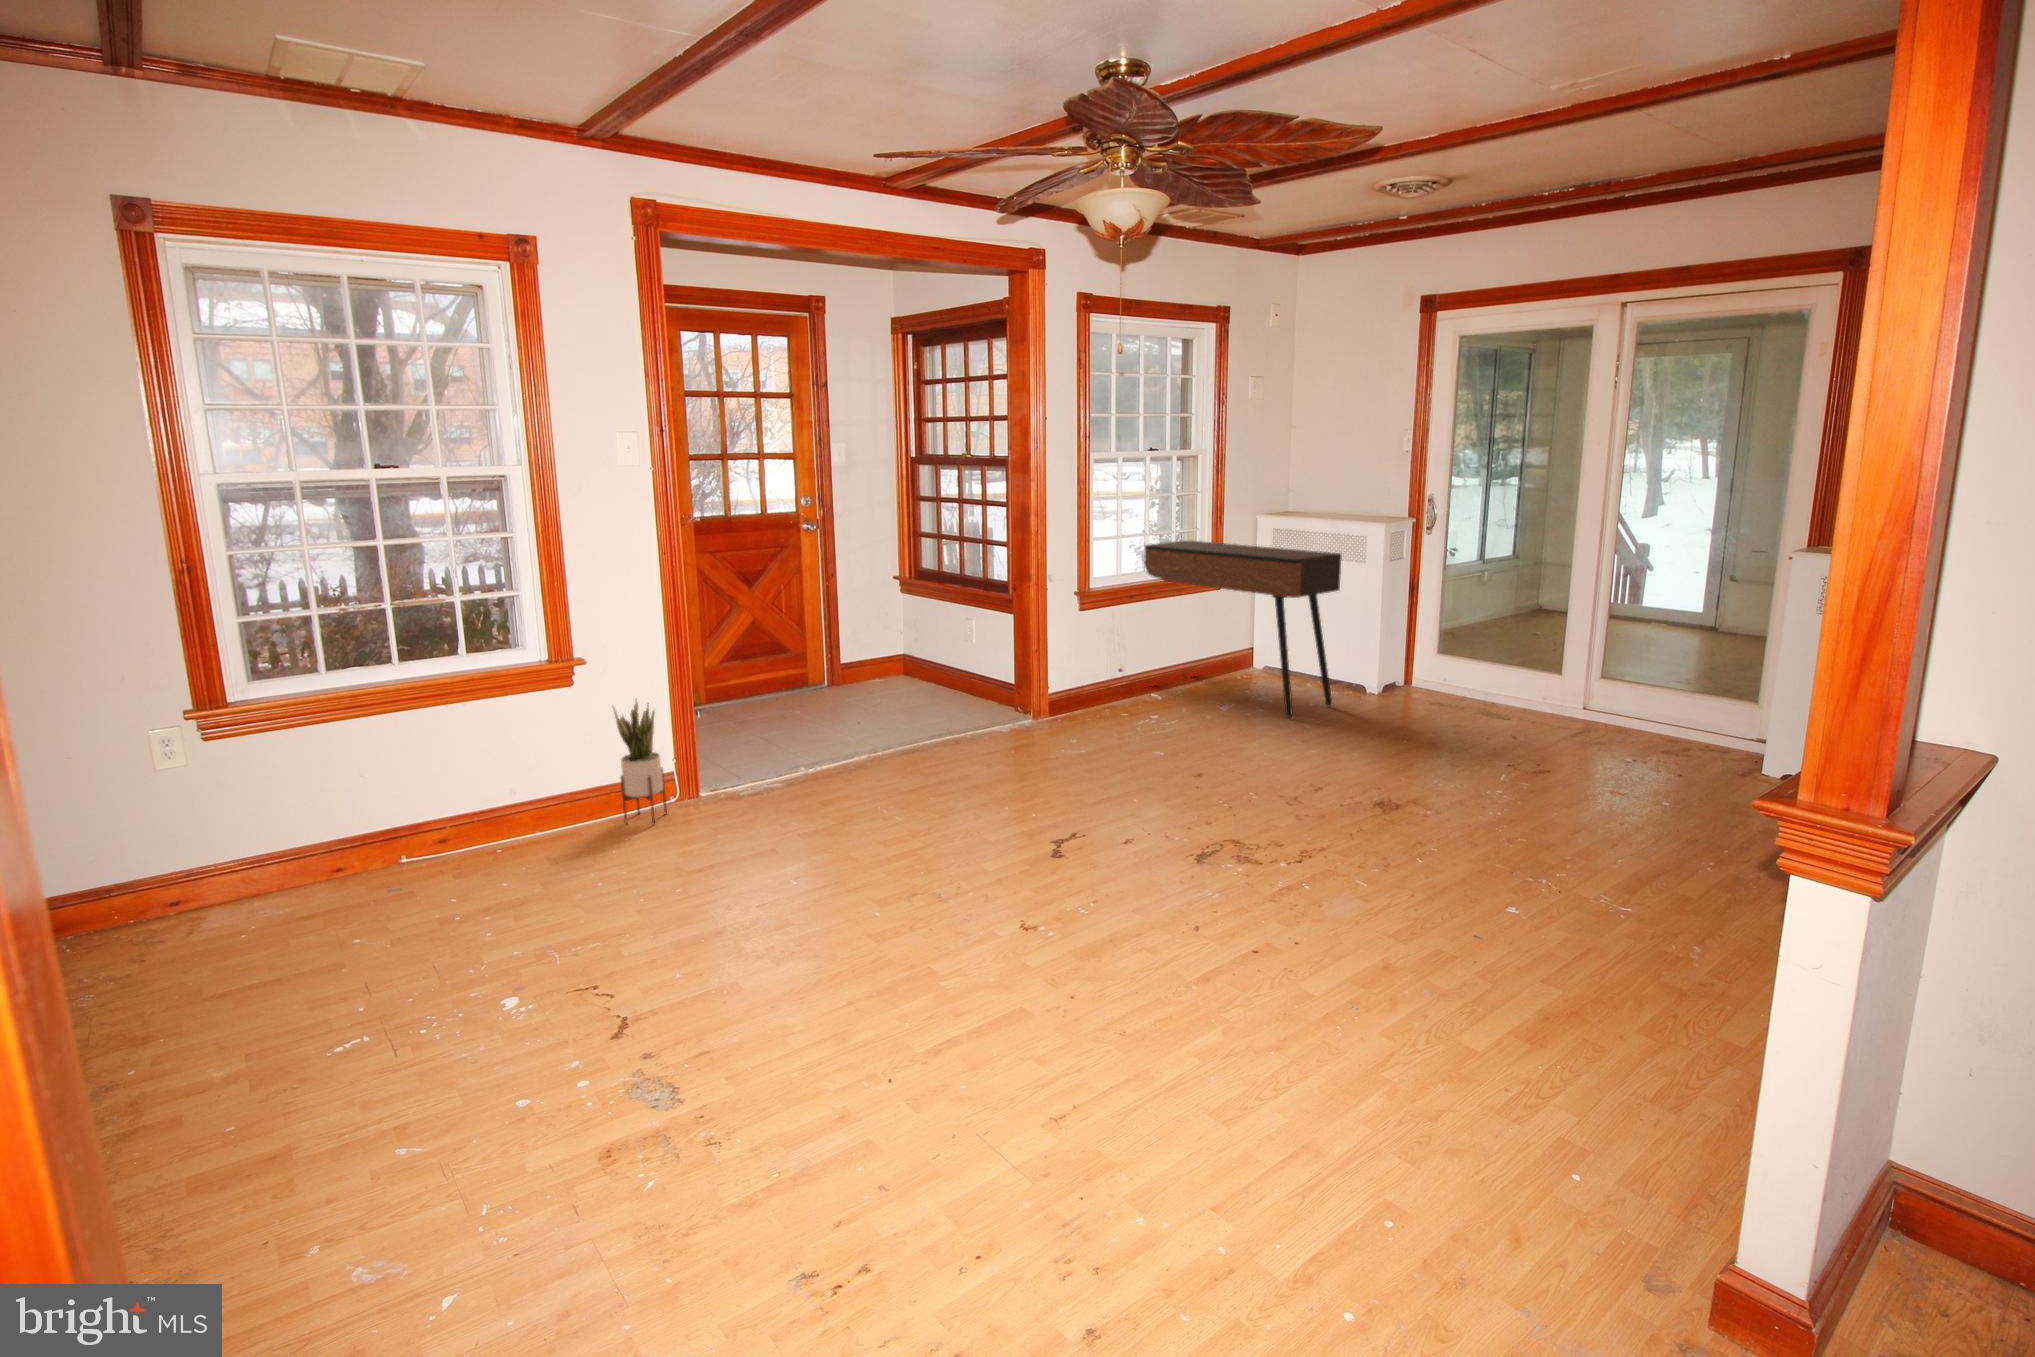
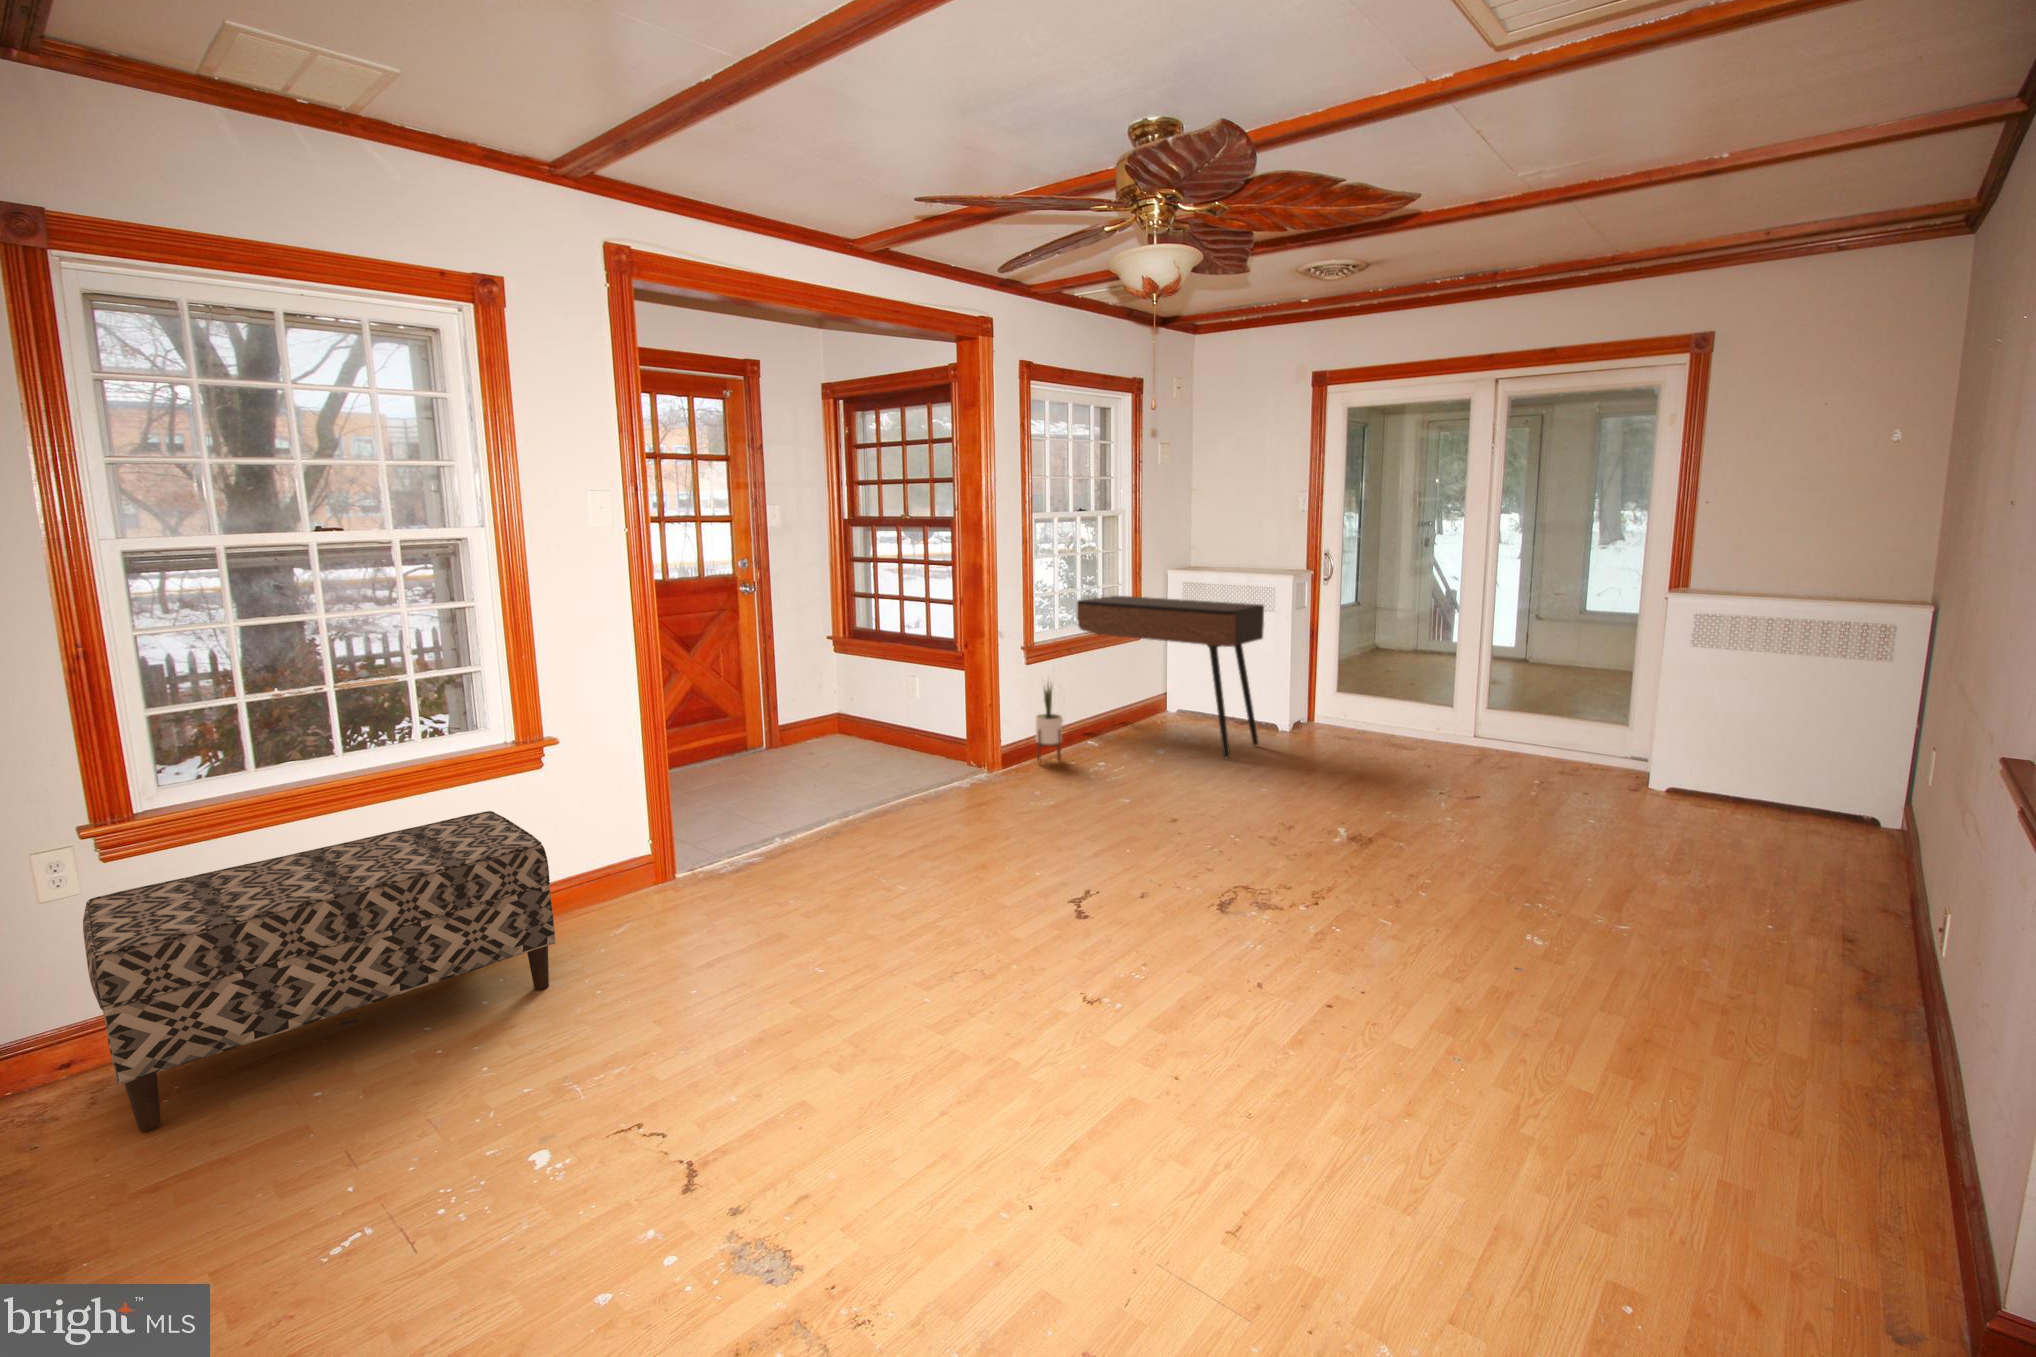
potted plant: present [613,700,667,824] -> present [1035,683,1062,762]
bench: none [184,722,563,957] -> present [83,811,556,1131]

